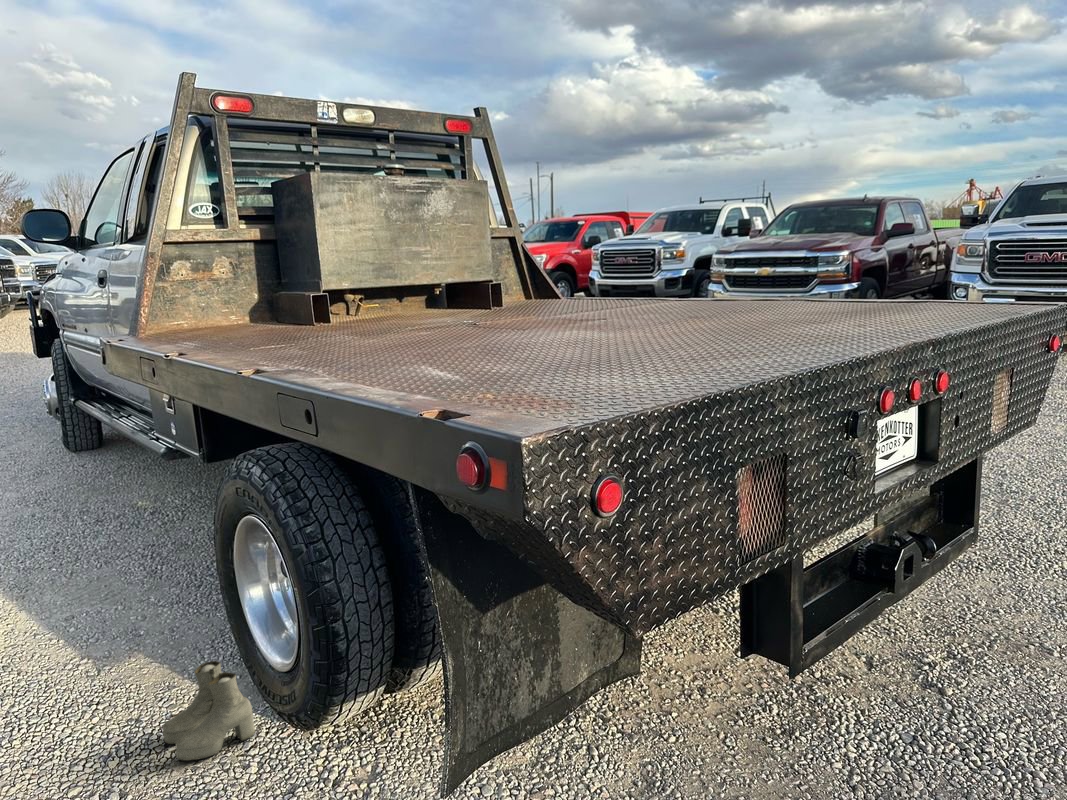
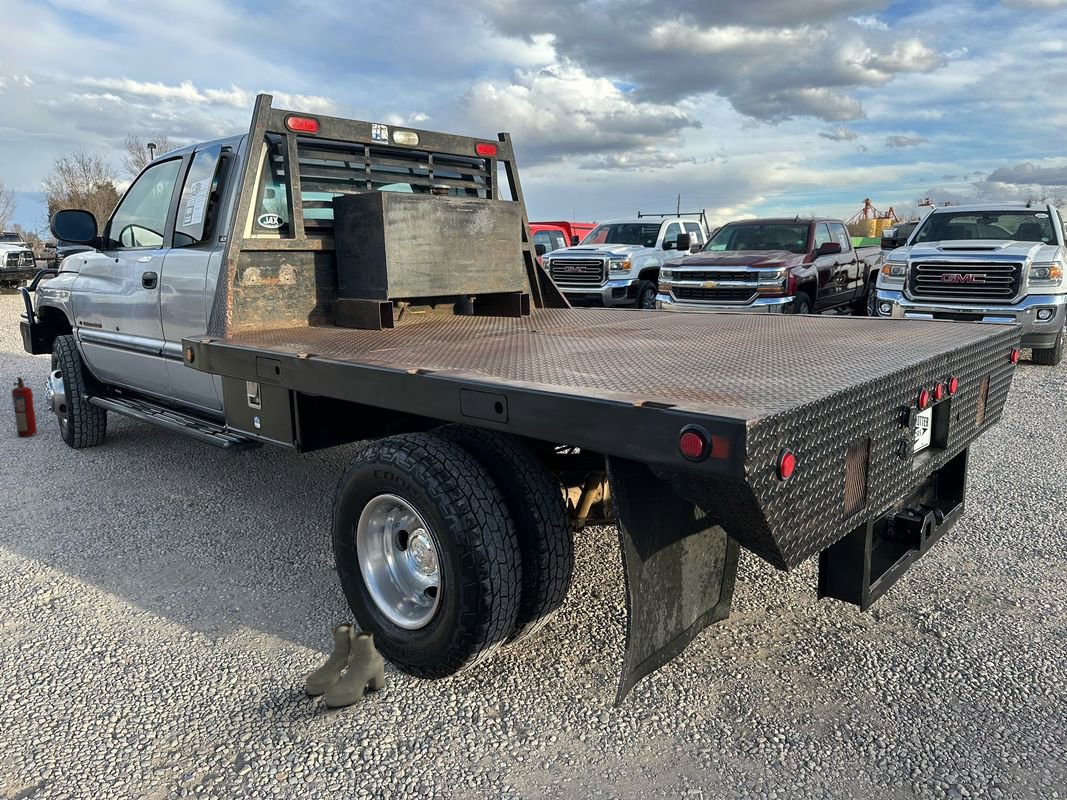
fire extinguisher: none [19,379,45,439] -> present [12,377,37,437]

